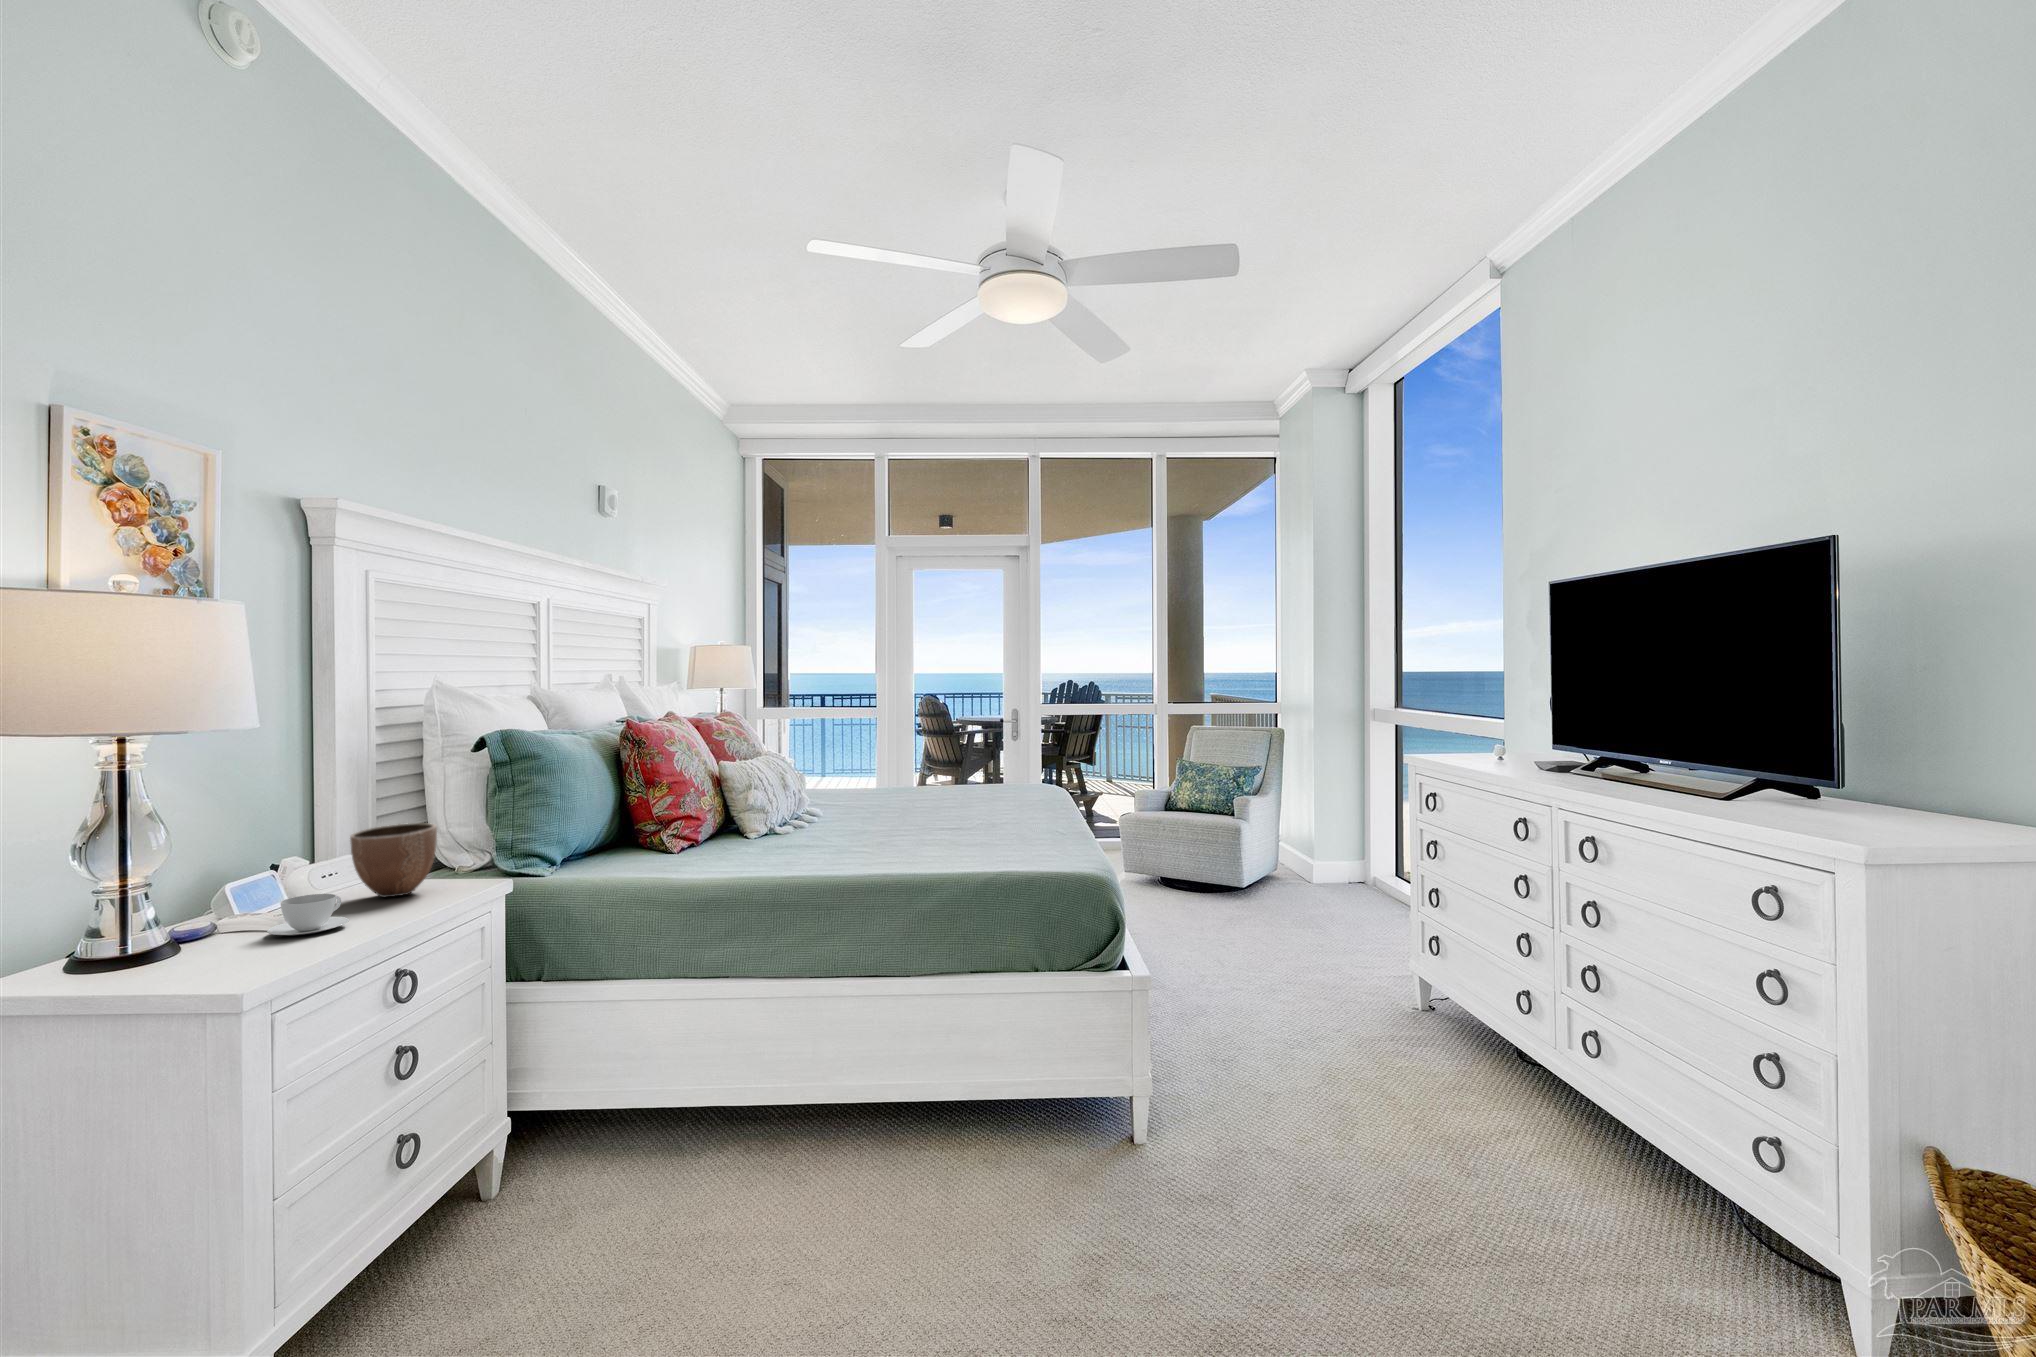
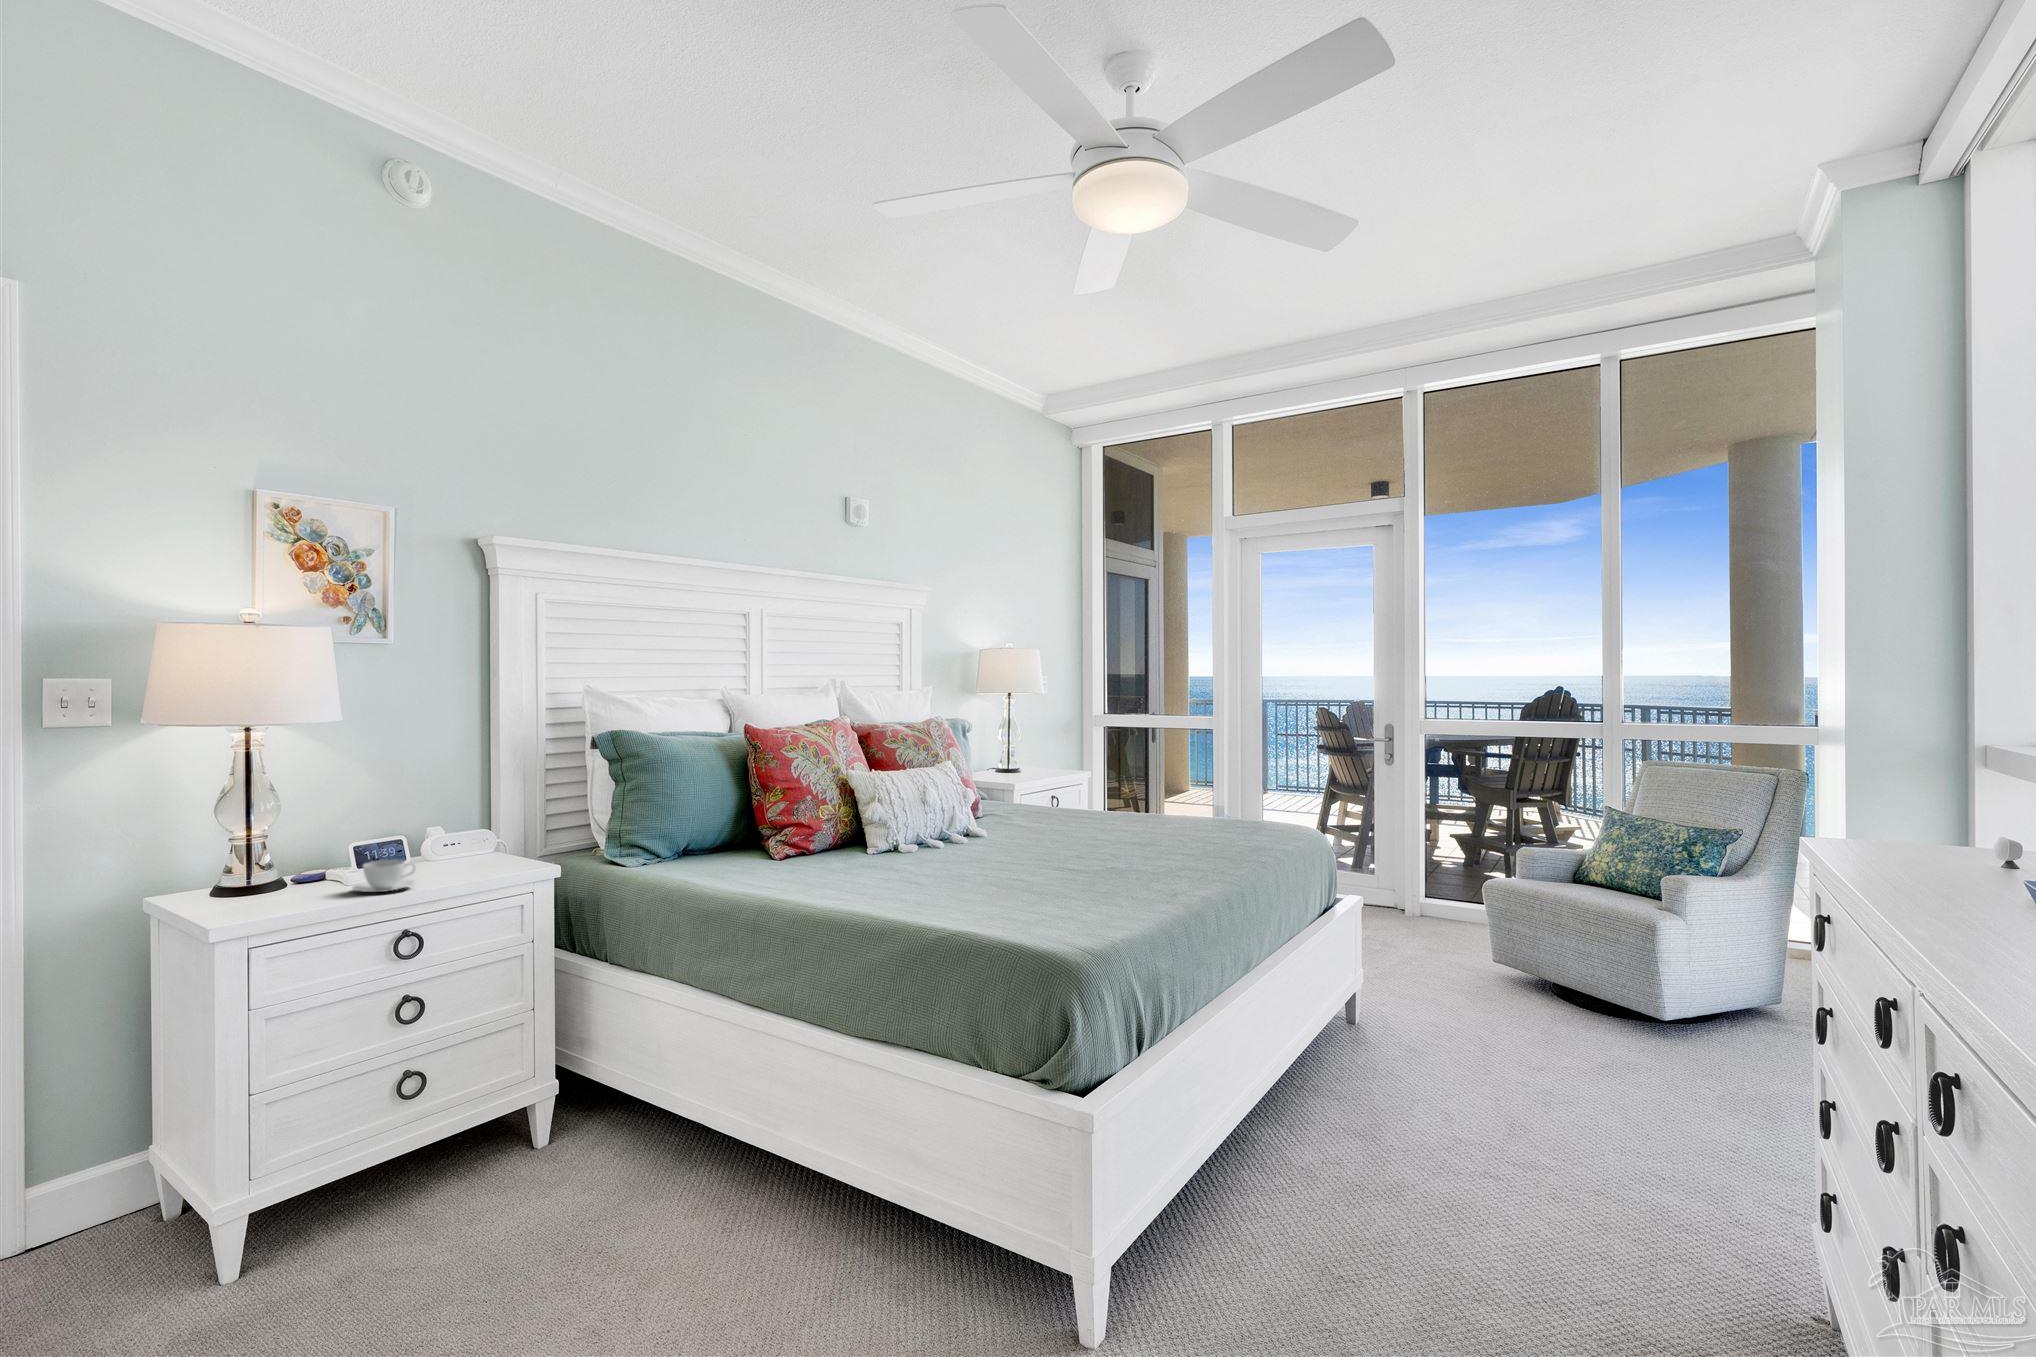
decorative bowl: present [350,823,437,897] -> none [473,806,543,868]

